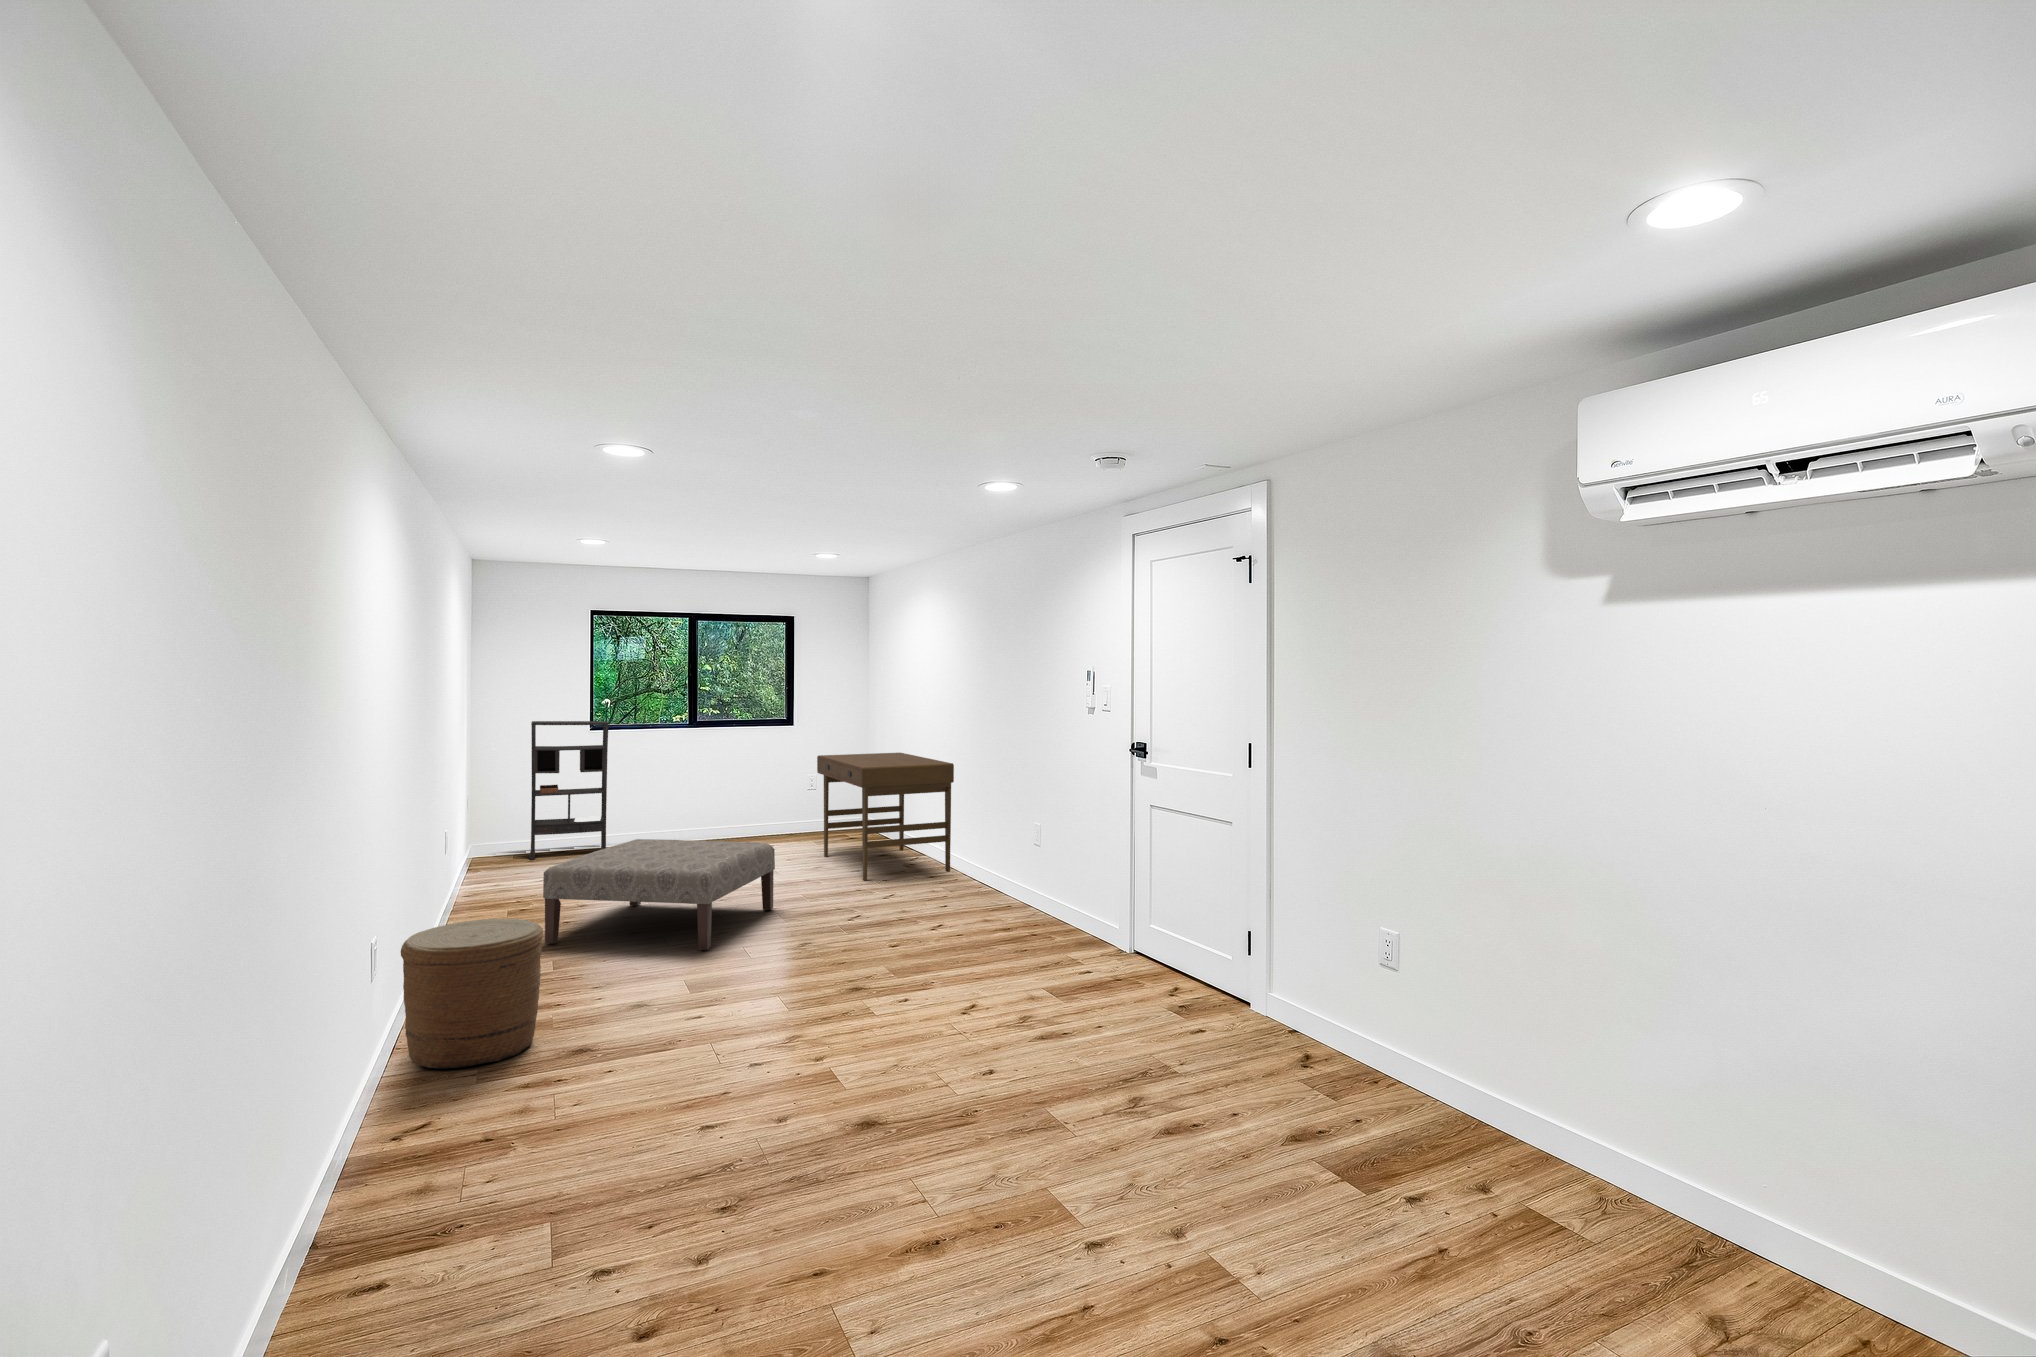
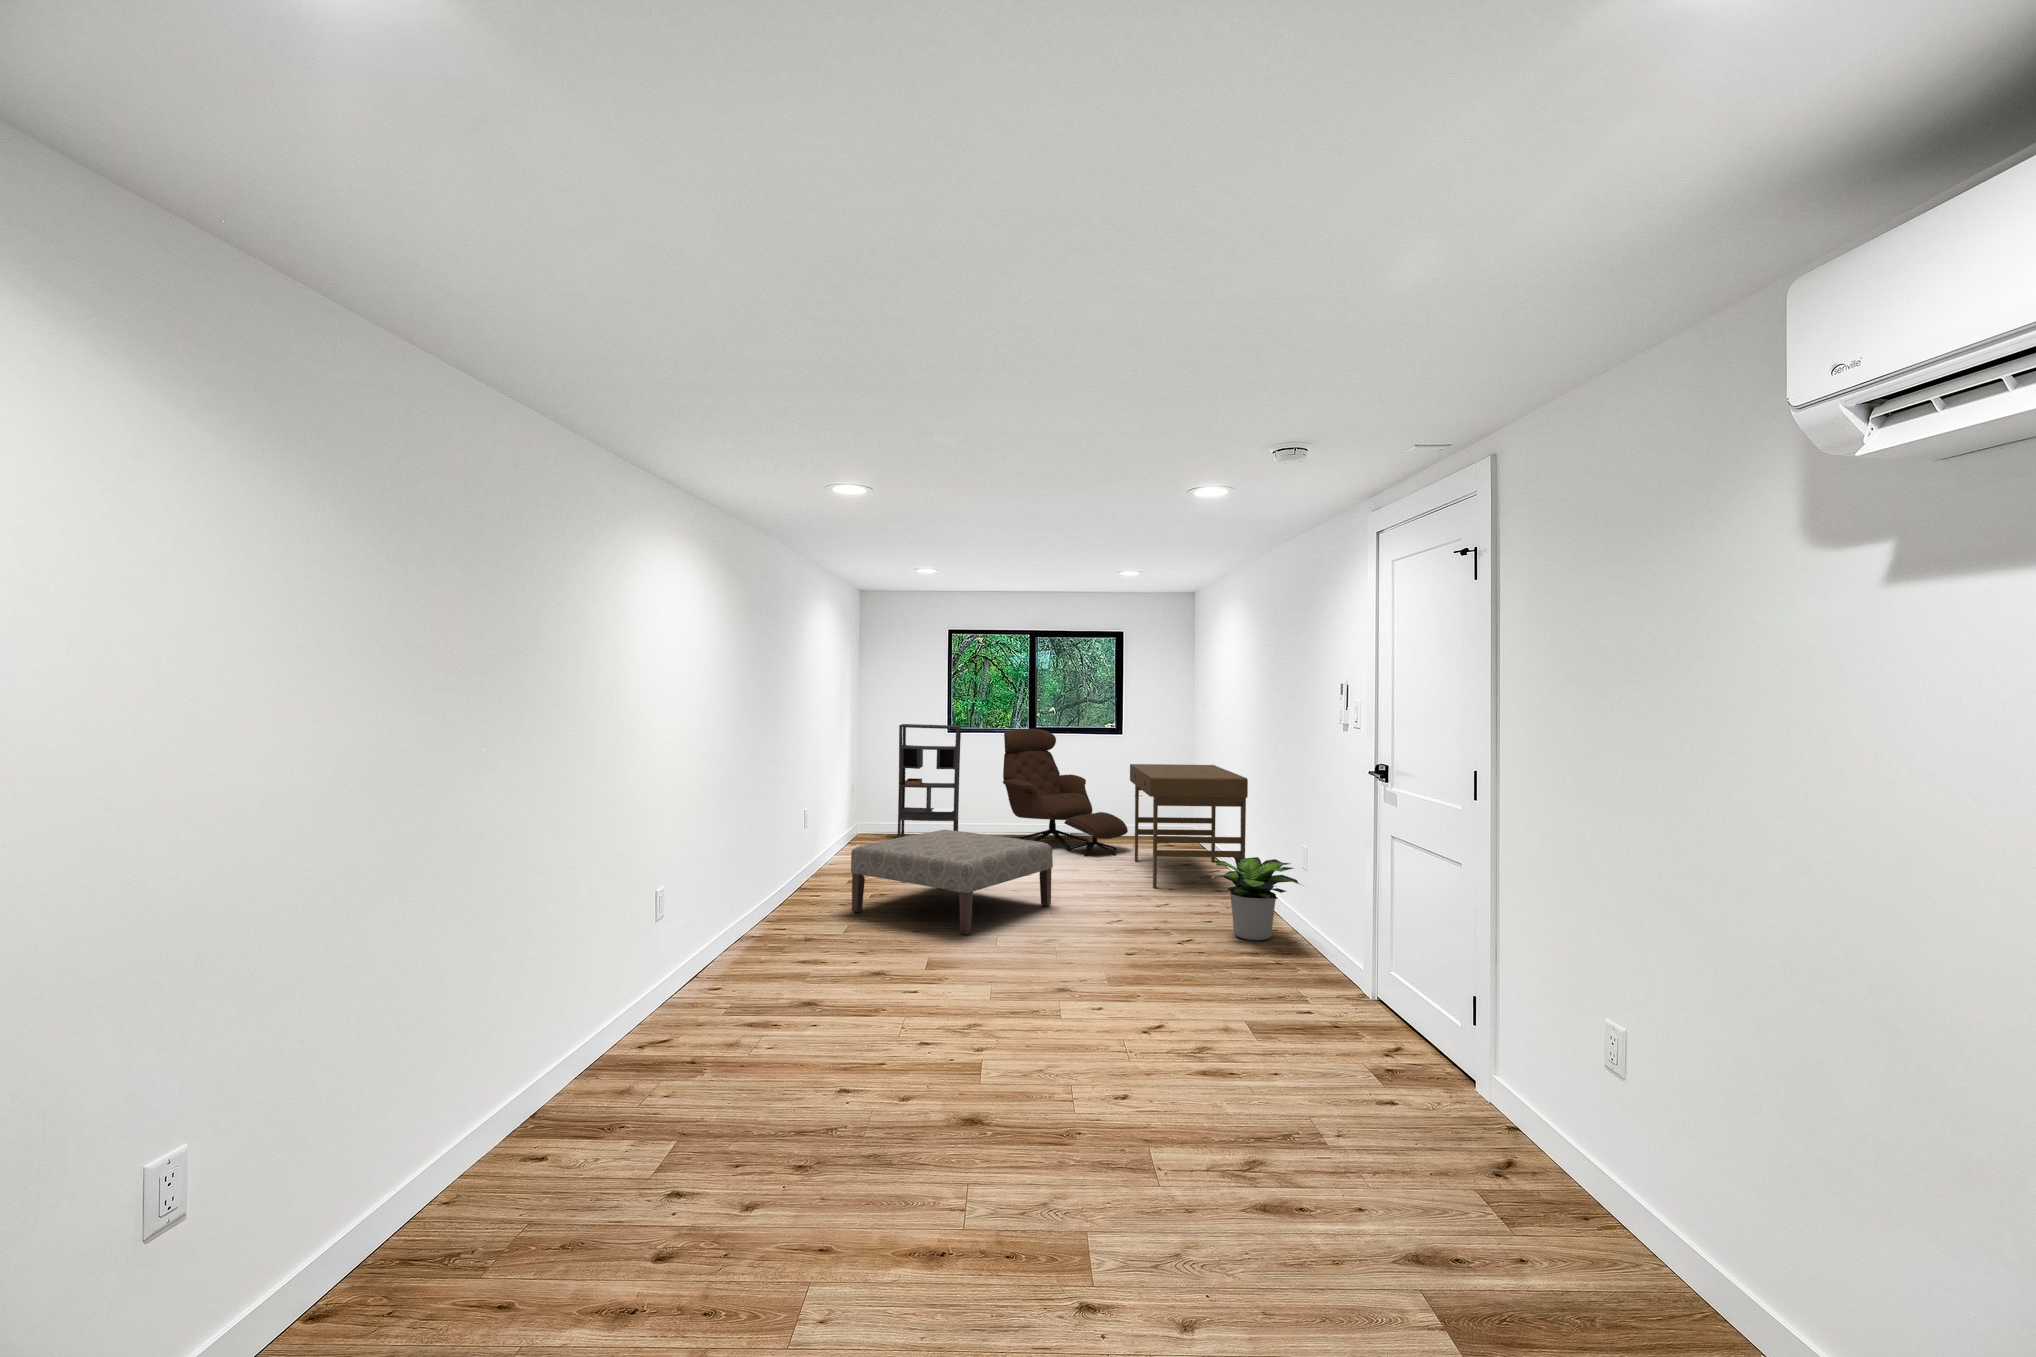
lounge chair: none [663,722,809,856] -> present [1003,729,1128,856]
potted plant: none [951,838,1039,917] -> present [1214,857,1299,940]
woven basket: present [401,919,543,1069] -> none [686,884,792,1002]

